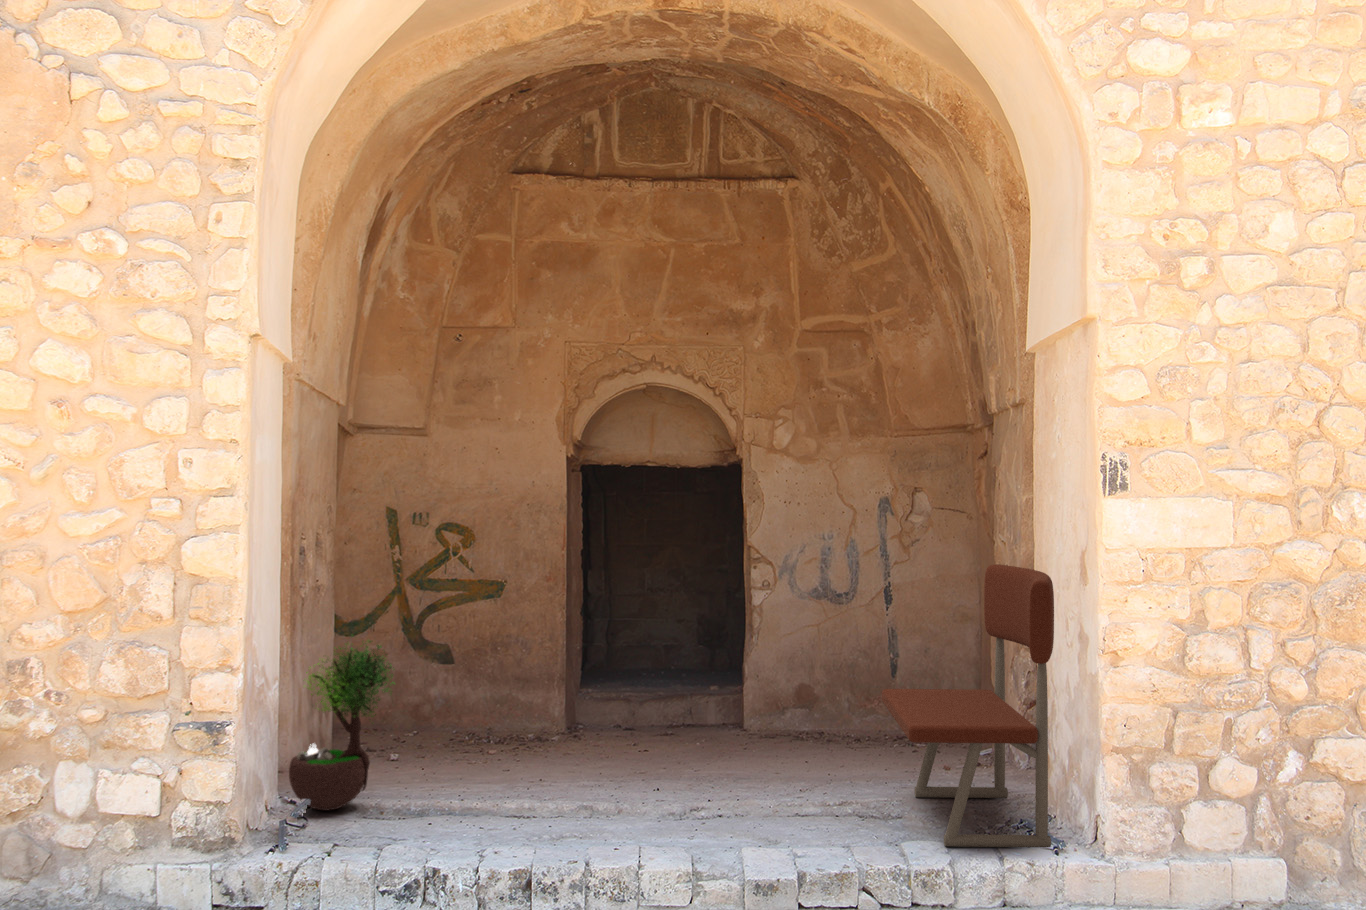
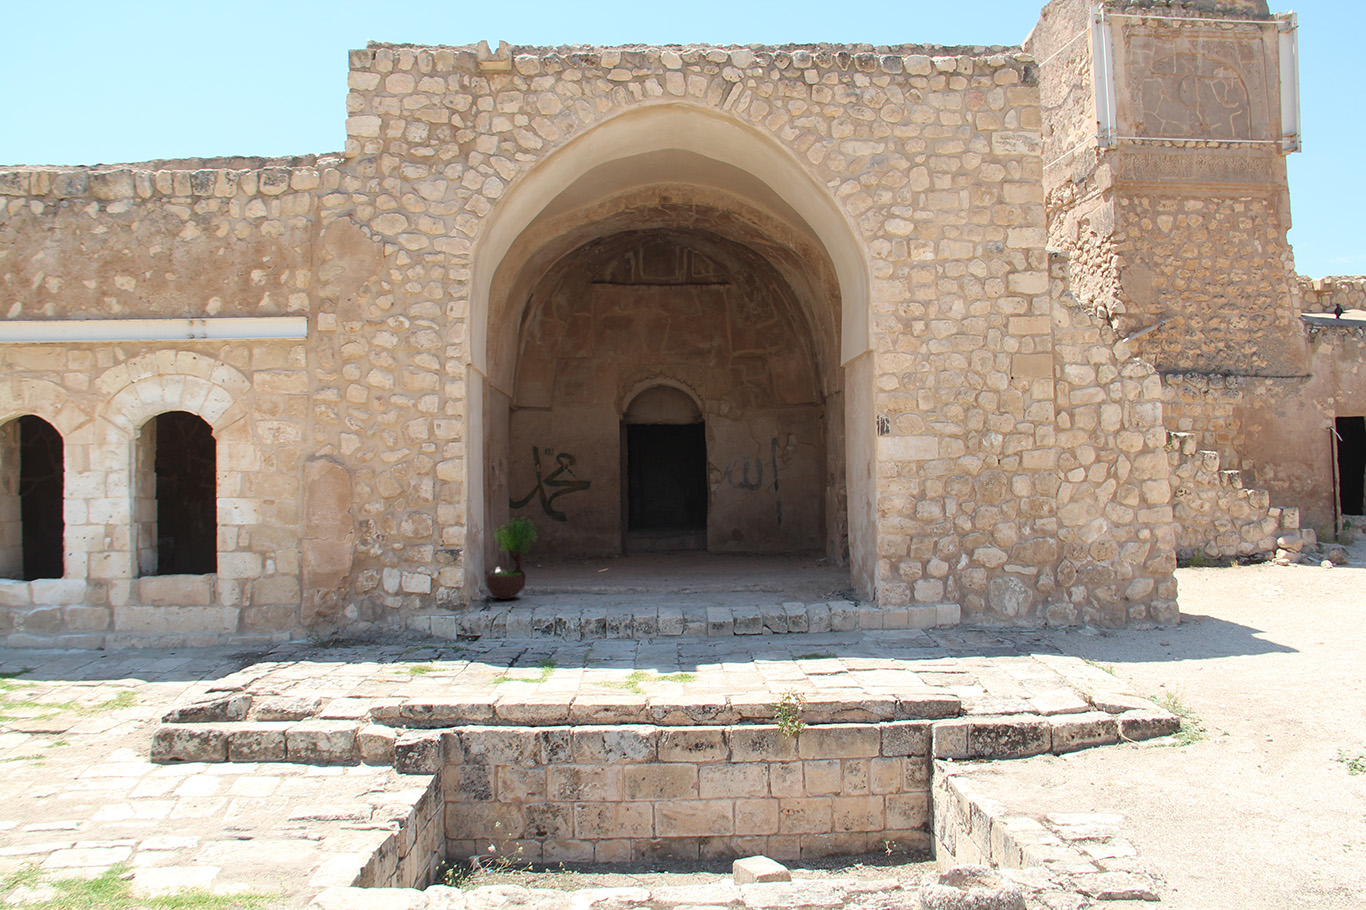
bench: present [882,564,1054,848] -> none [777,476,855,606]

